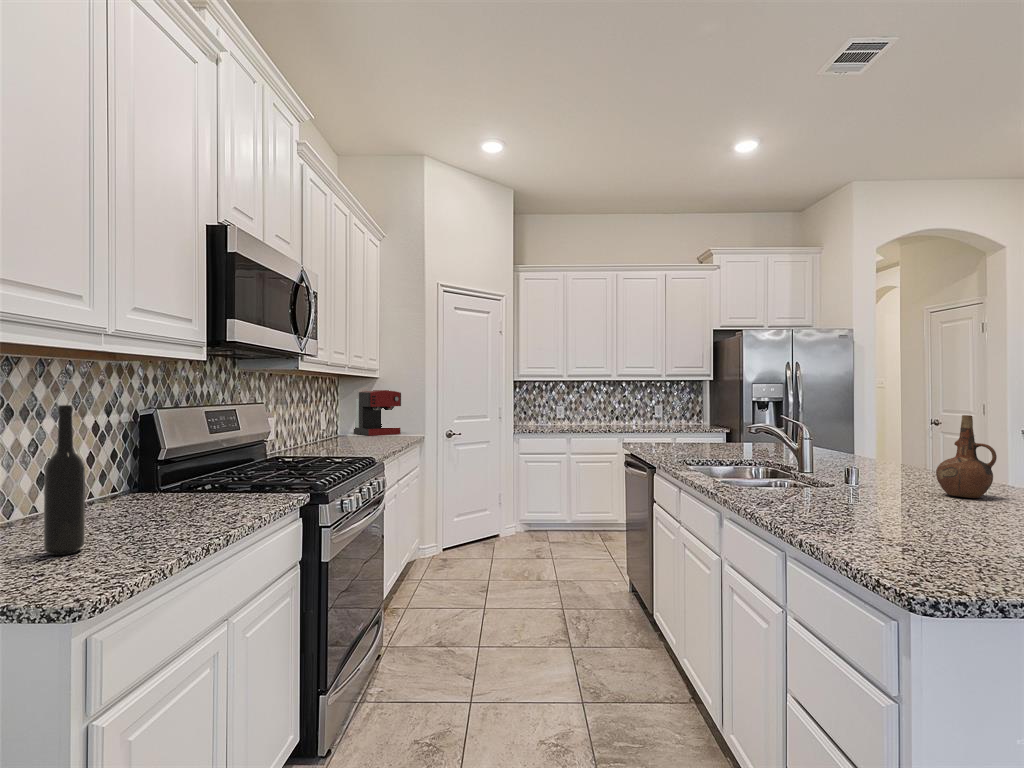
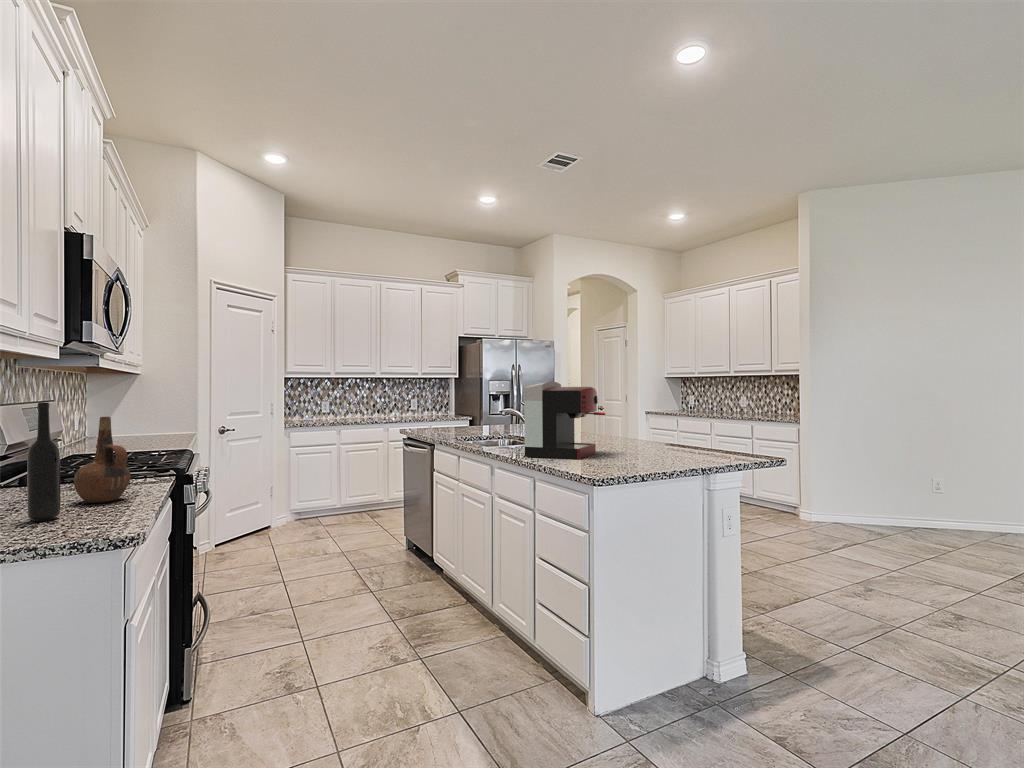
coffee maker: present [354,387,401,436] -> present [524,381,605,459]
ceramic pitcher: present [936,415,997,498] -> present [74,417,130,503]

